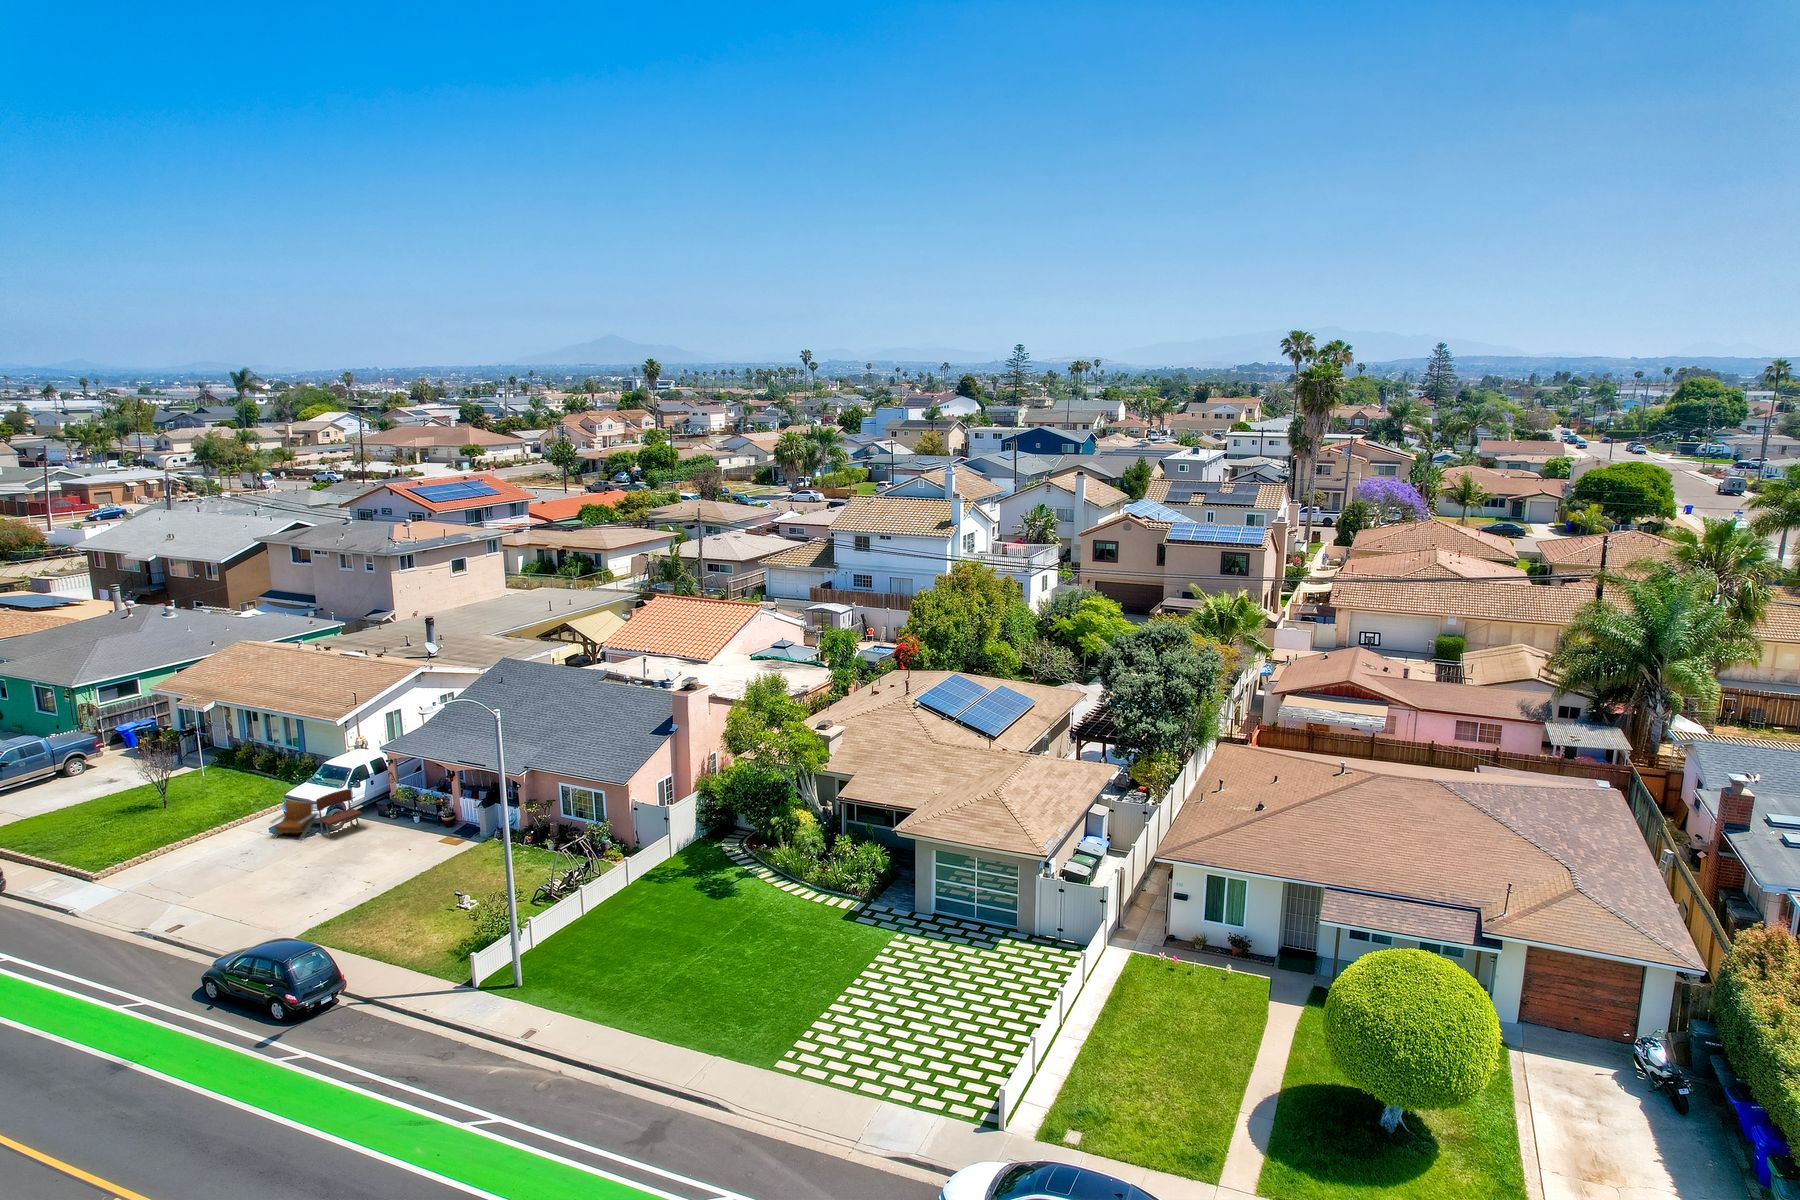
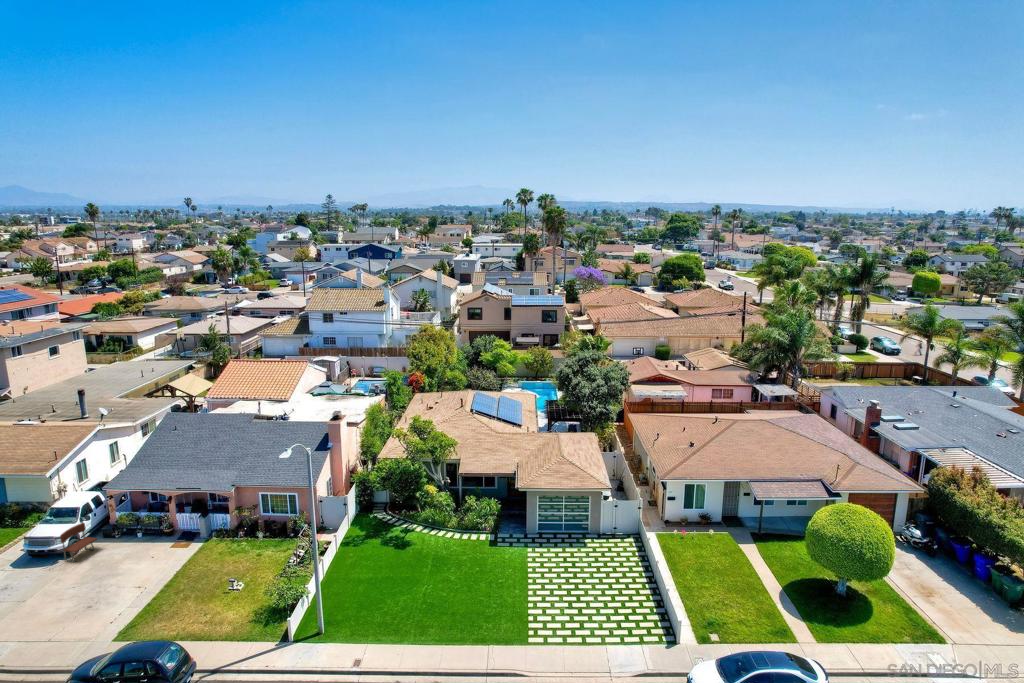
lounge chair: present [271,800,318,840] -> none [18,537,59,572]

